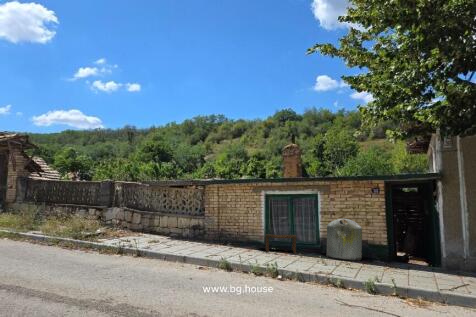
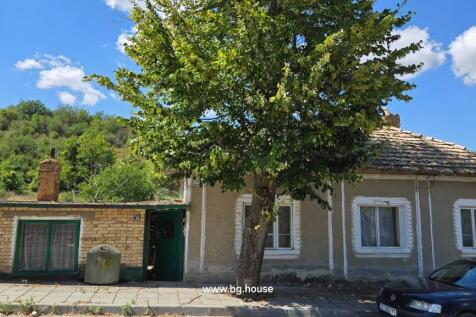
bench: present [265,234,296,254] -> none [13,263,53,285]

